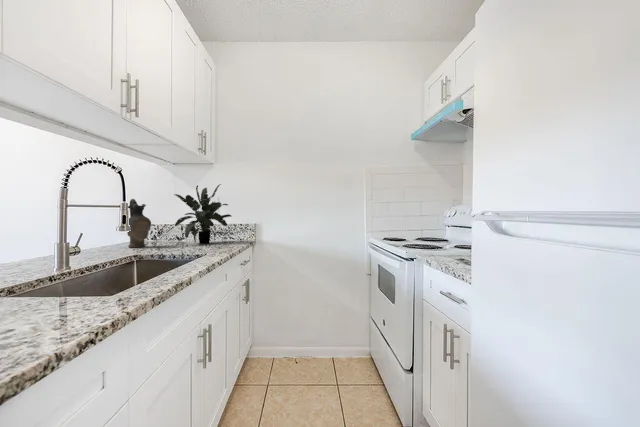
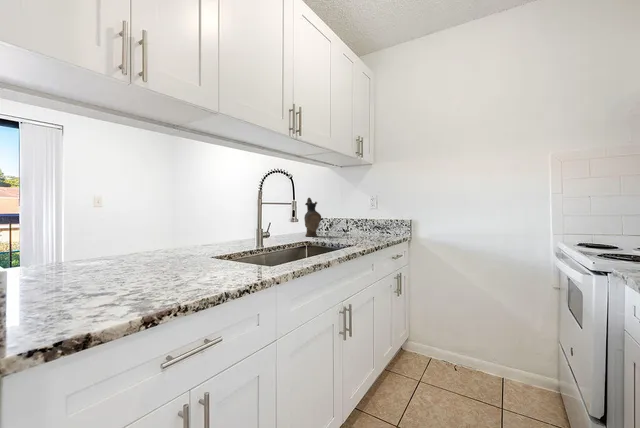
potted plant: present [175,184,231,244] -> none [339,183,387,236]

